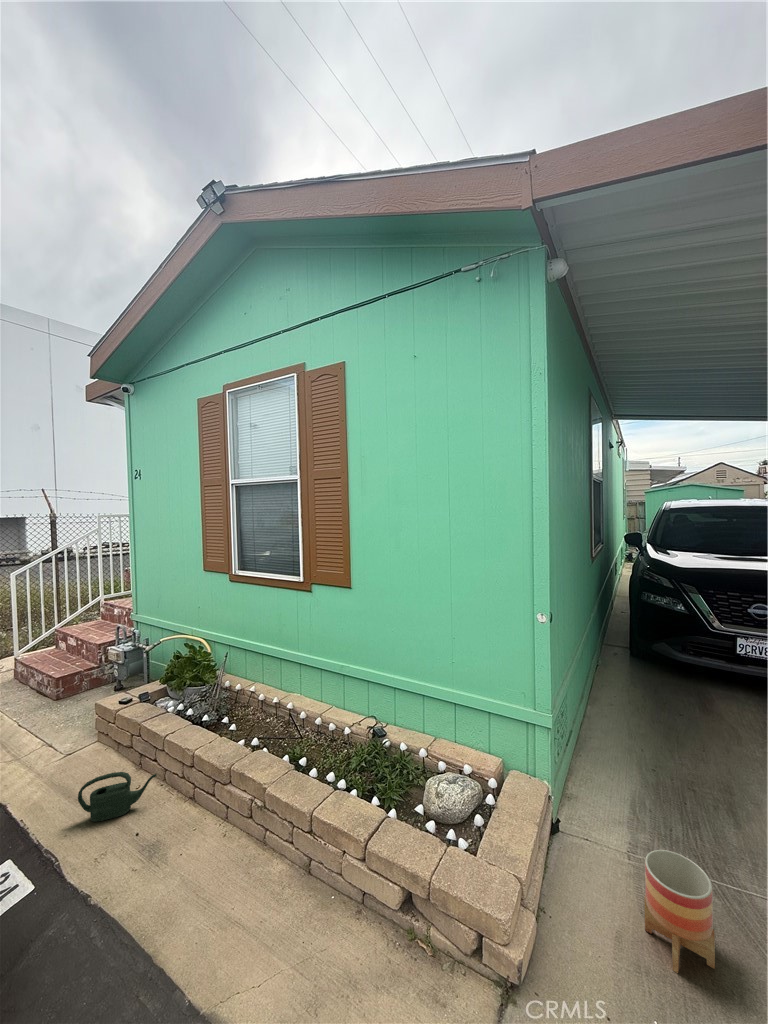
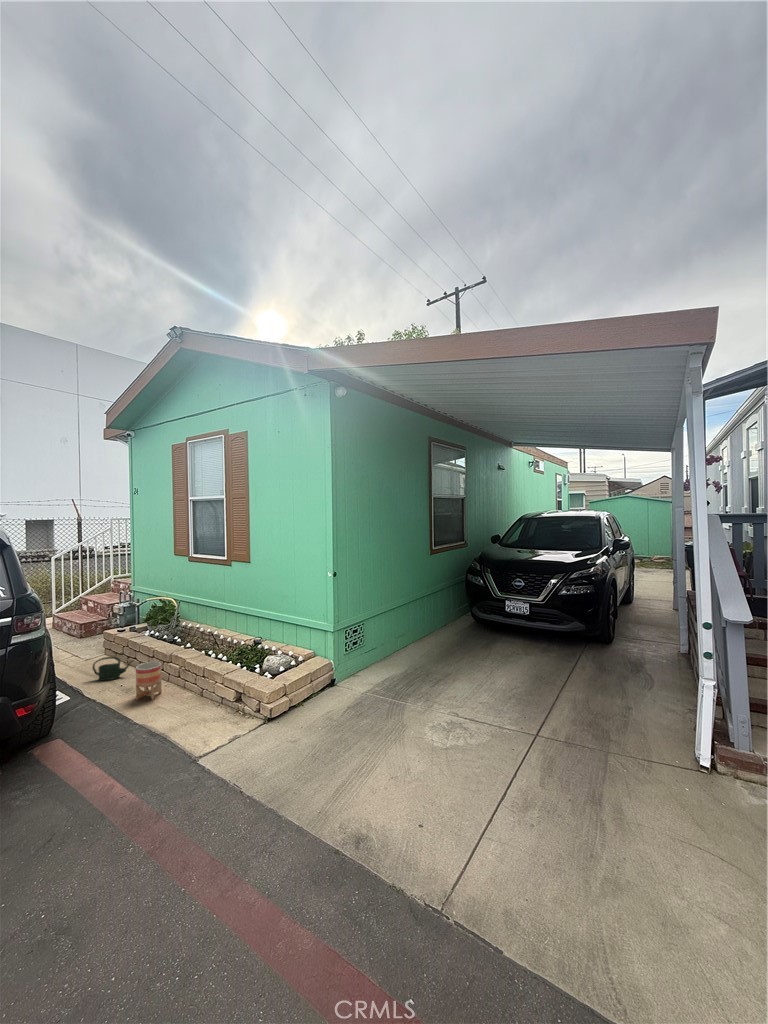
planter: present [644,850,715,973] -> present [136,662,162,700]

